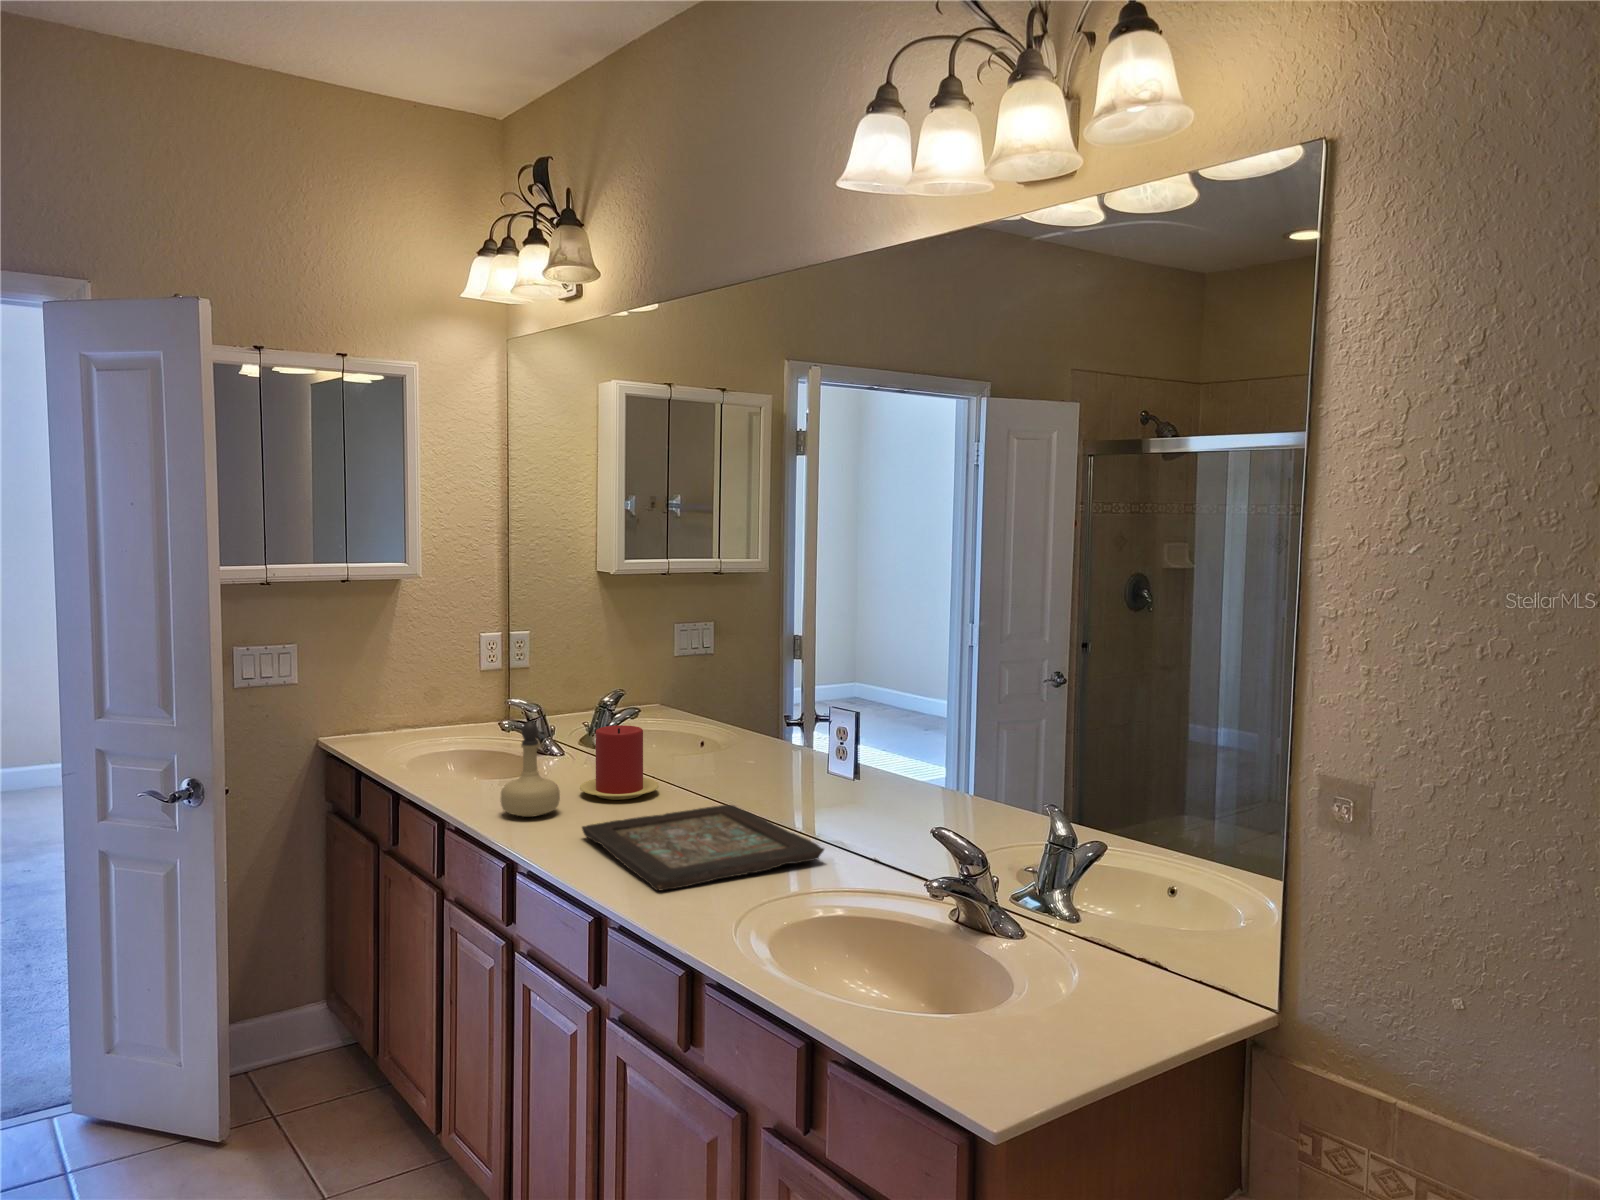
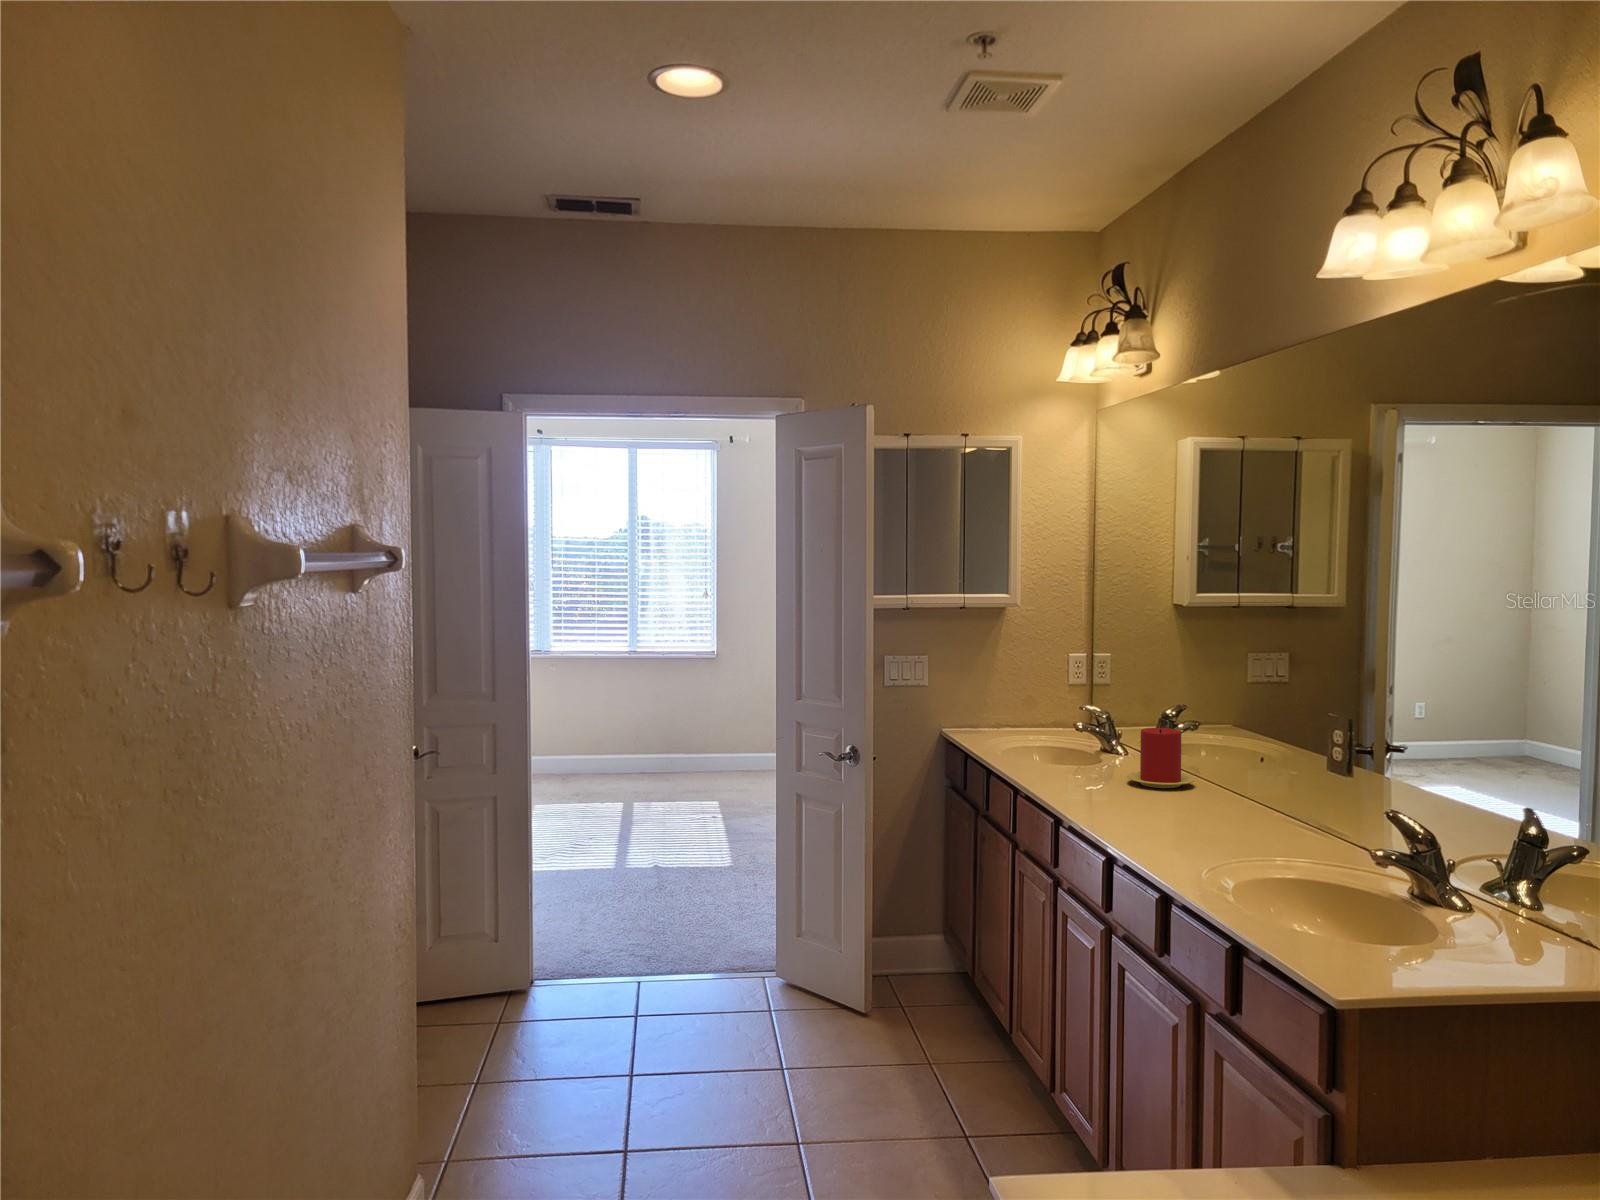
perfume bottle: present [501,722,560,817] -> none [1059,716,1105,791]
decorative tray: present [582,805,824,890] -> none [1115,797,1312,844]

